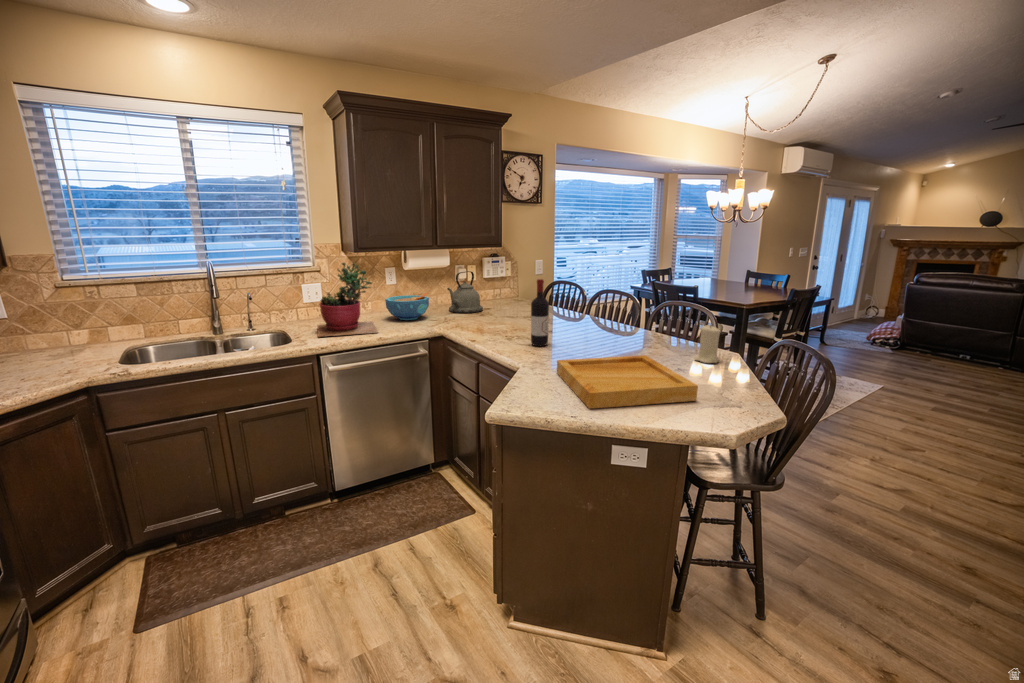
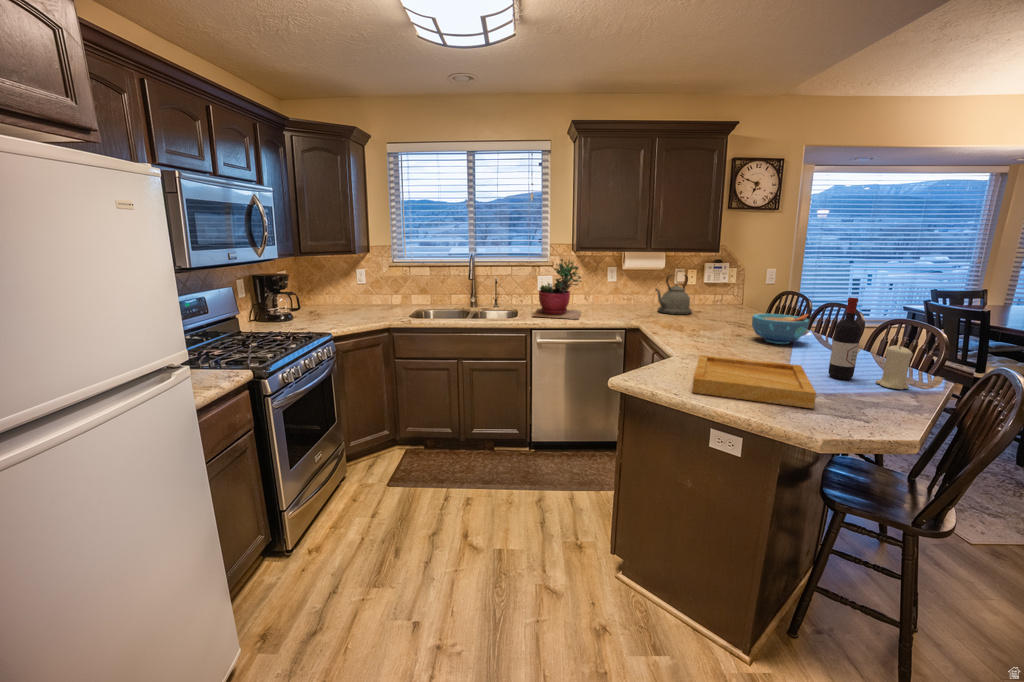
wine bottle: present [531,279,549,346] -> present [829,297,862,380]
bowl: present [385,293,429,320] -> present [752,314,809,344]

